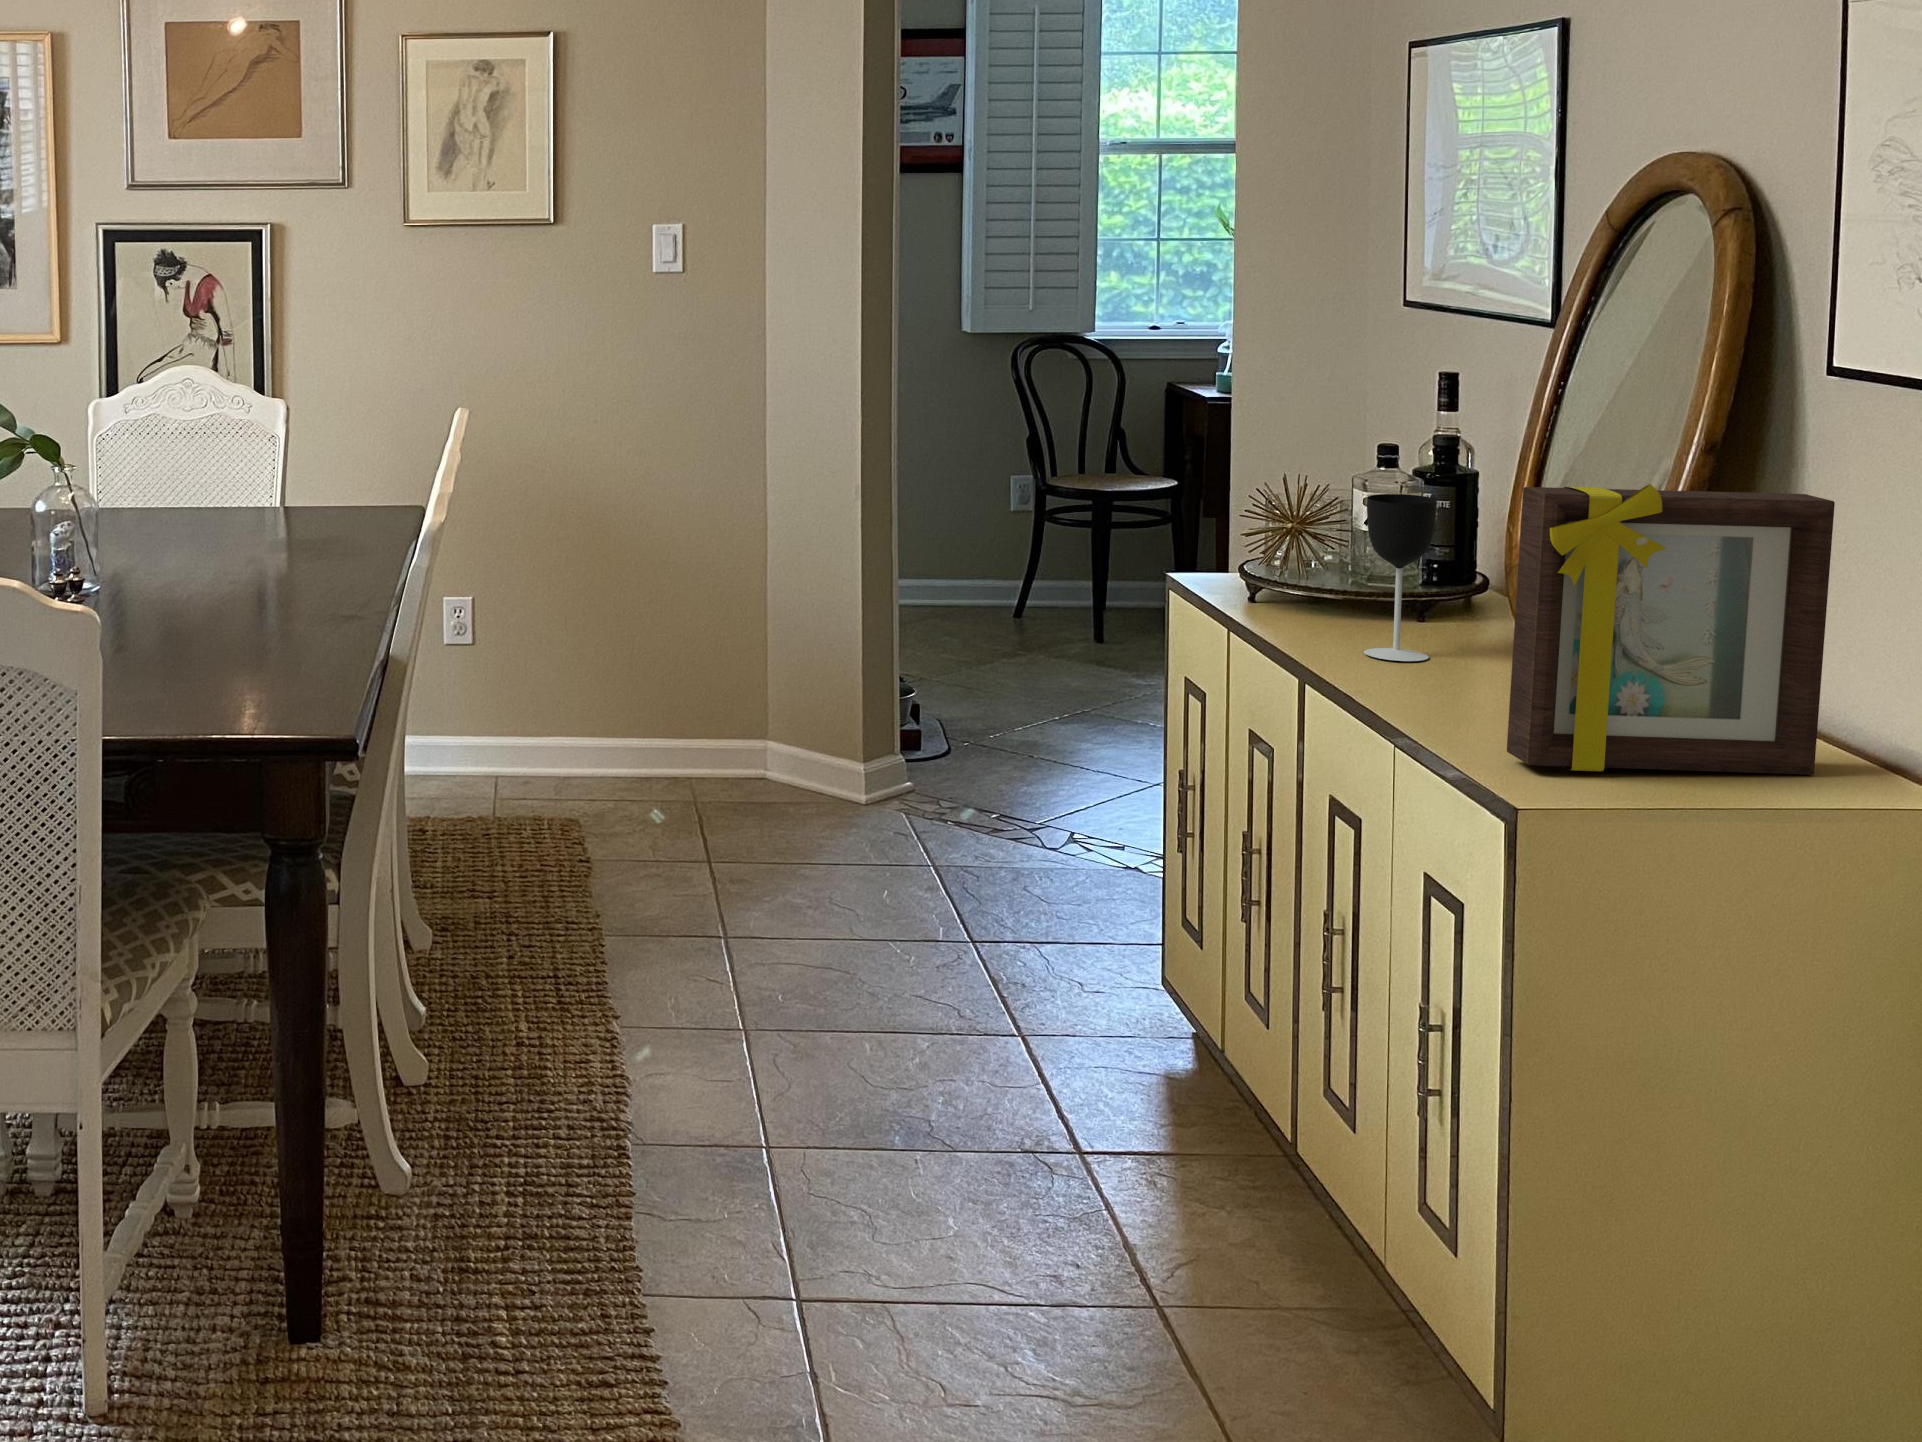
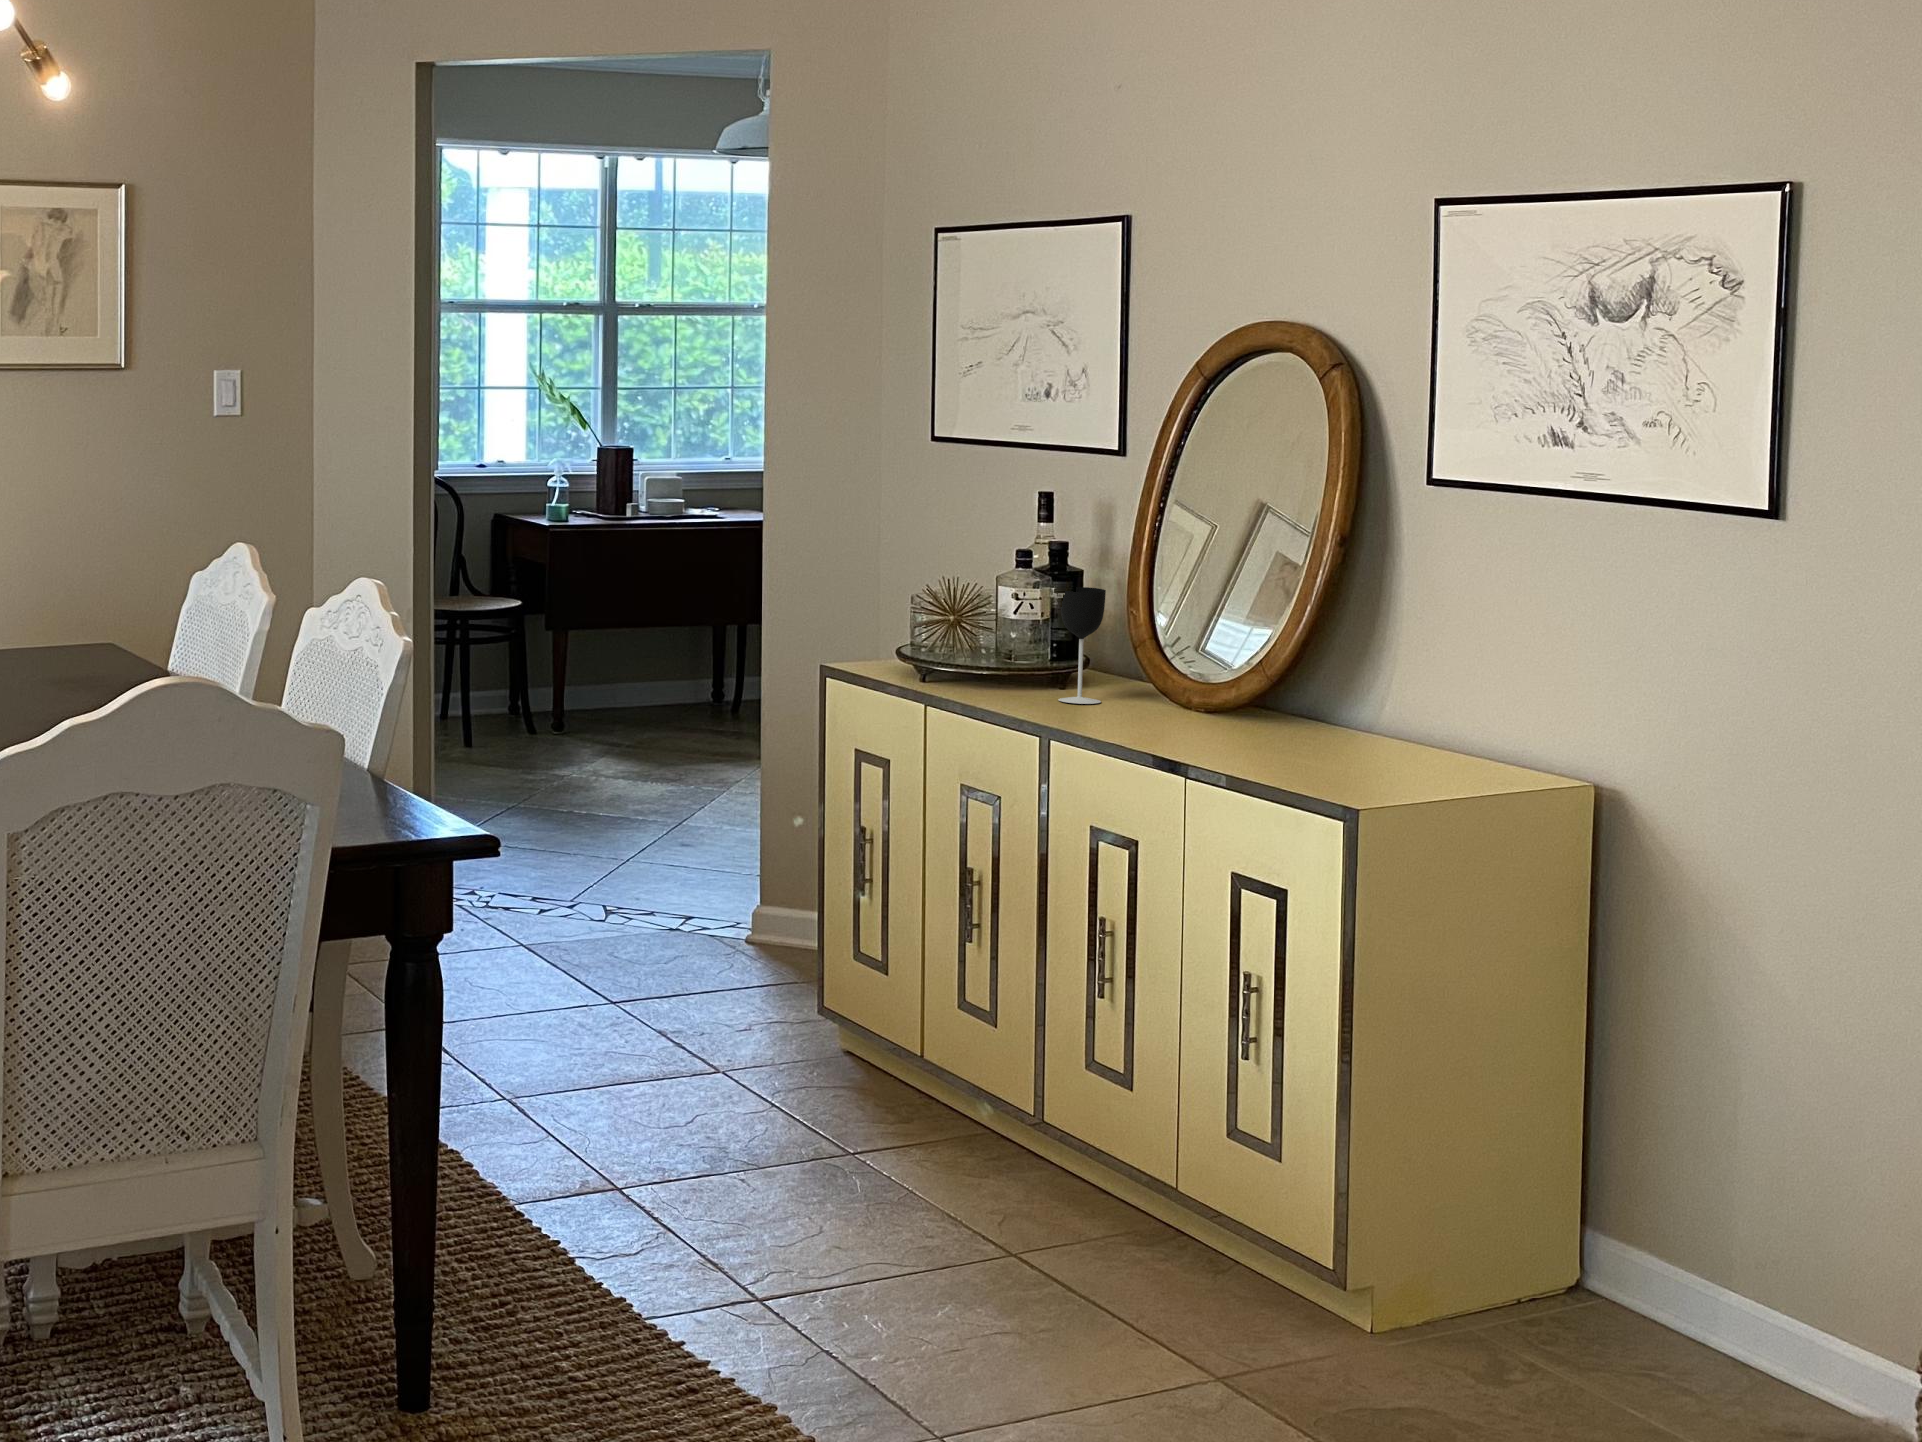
picture frame: present [1507,484,1835,775] -> none [1225,566,1389,748]

